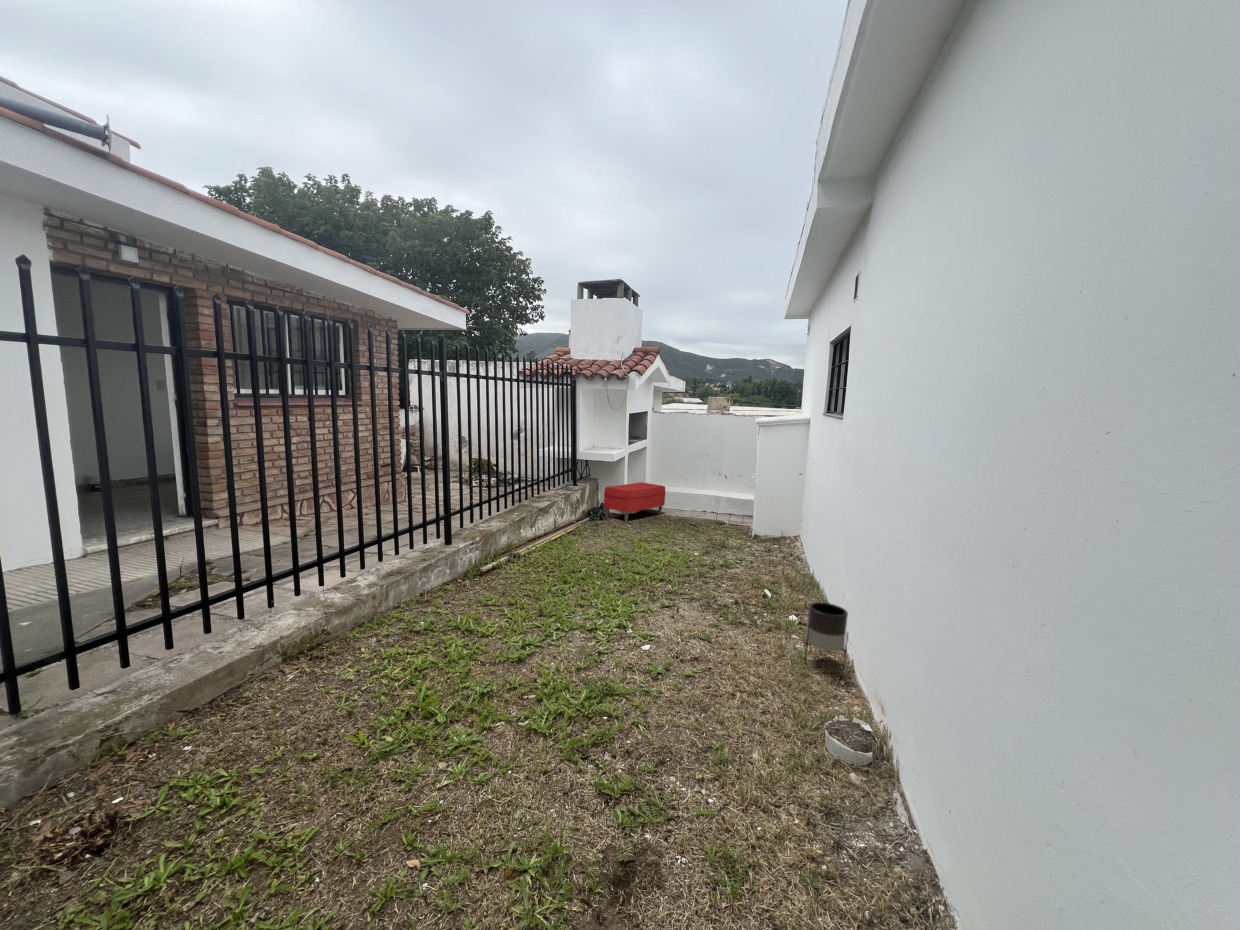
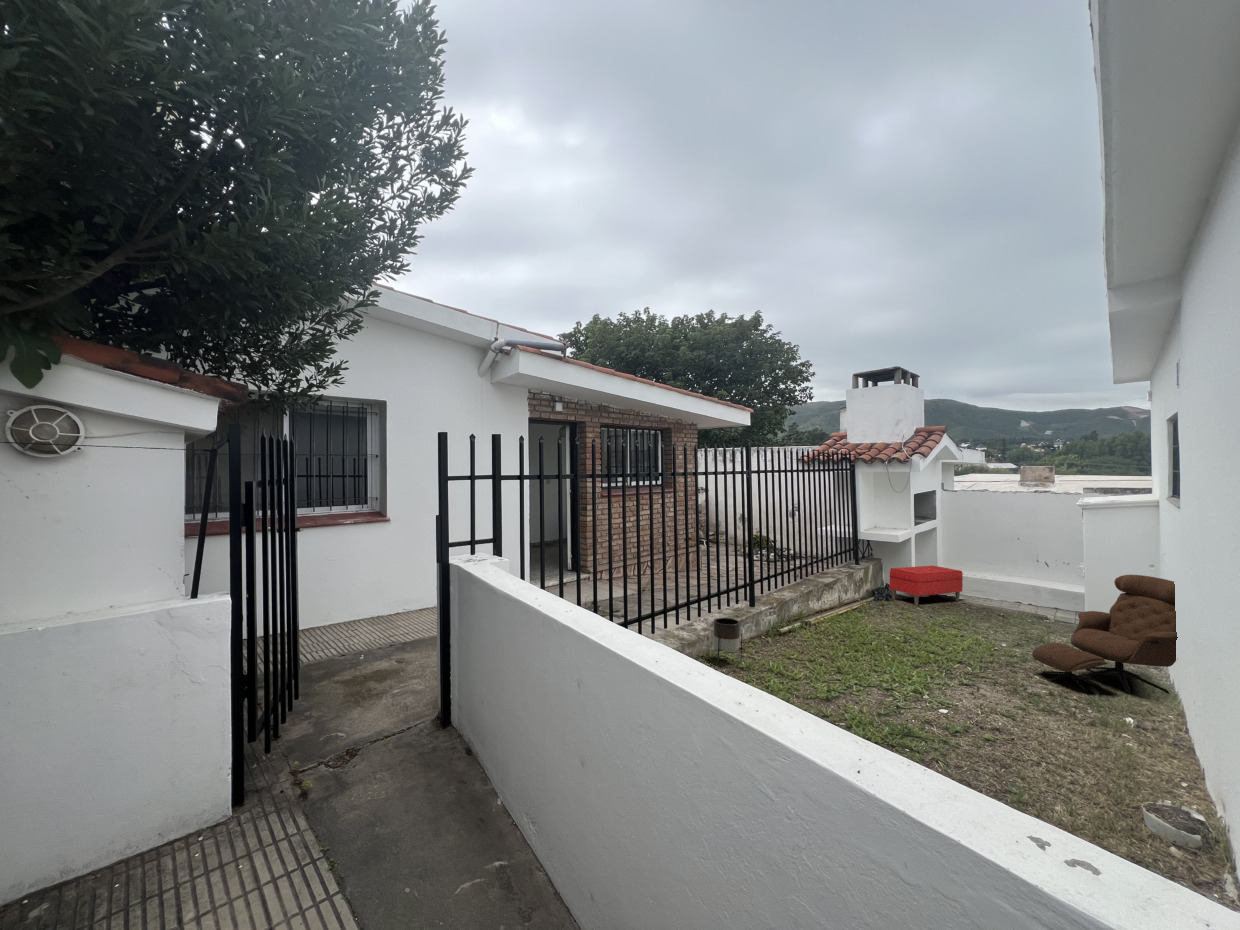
lounge chair: none [721,485,833,594] -> present [1032,575,1178,694]
planter: present [804,602,848,668] -> present [713,618,742,665]

